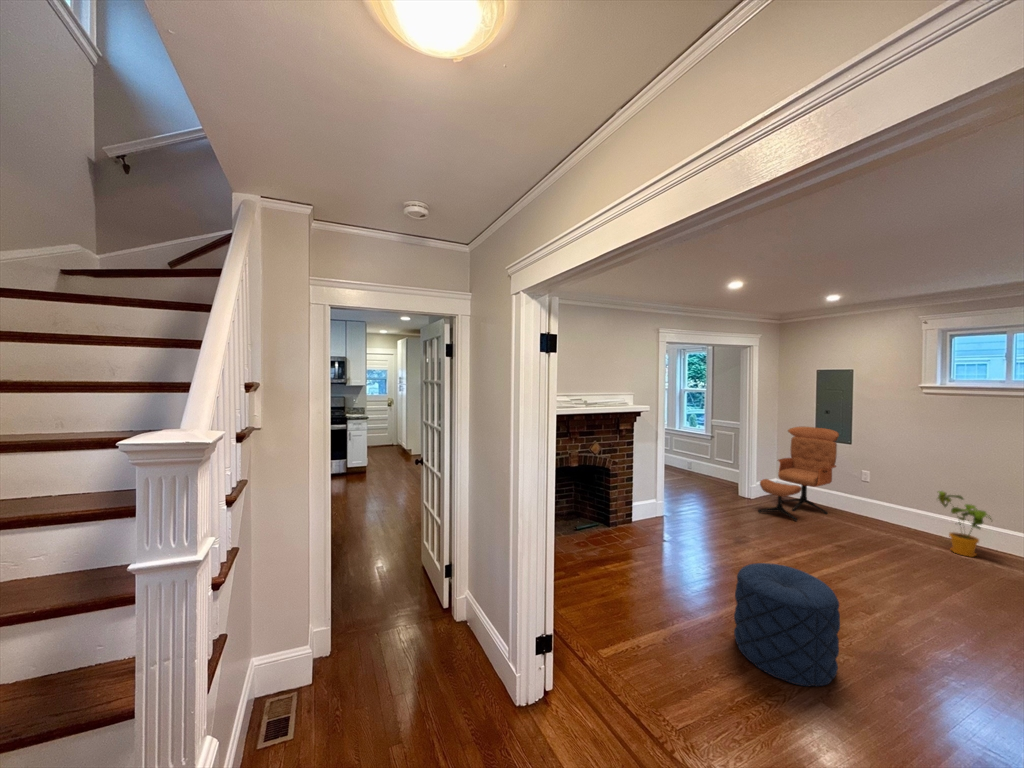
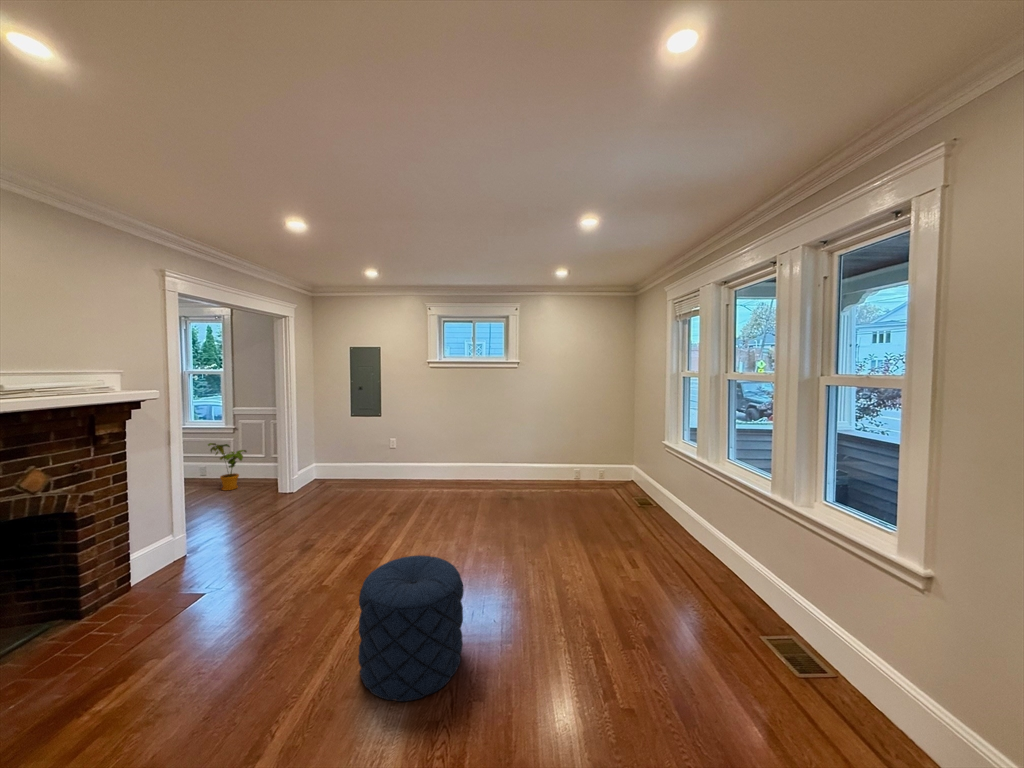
lounge chair: present [758,427,839,521] -> none [308,404,373,505]
house plant: present [938,491,991,557] -> present [208,443,247,490]

